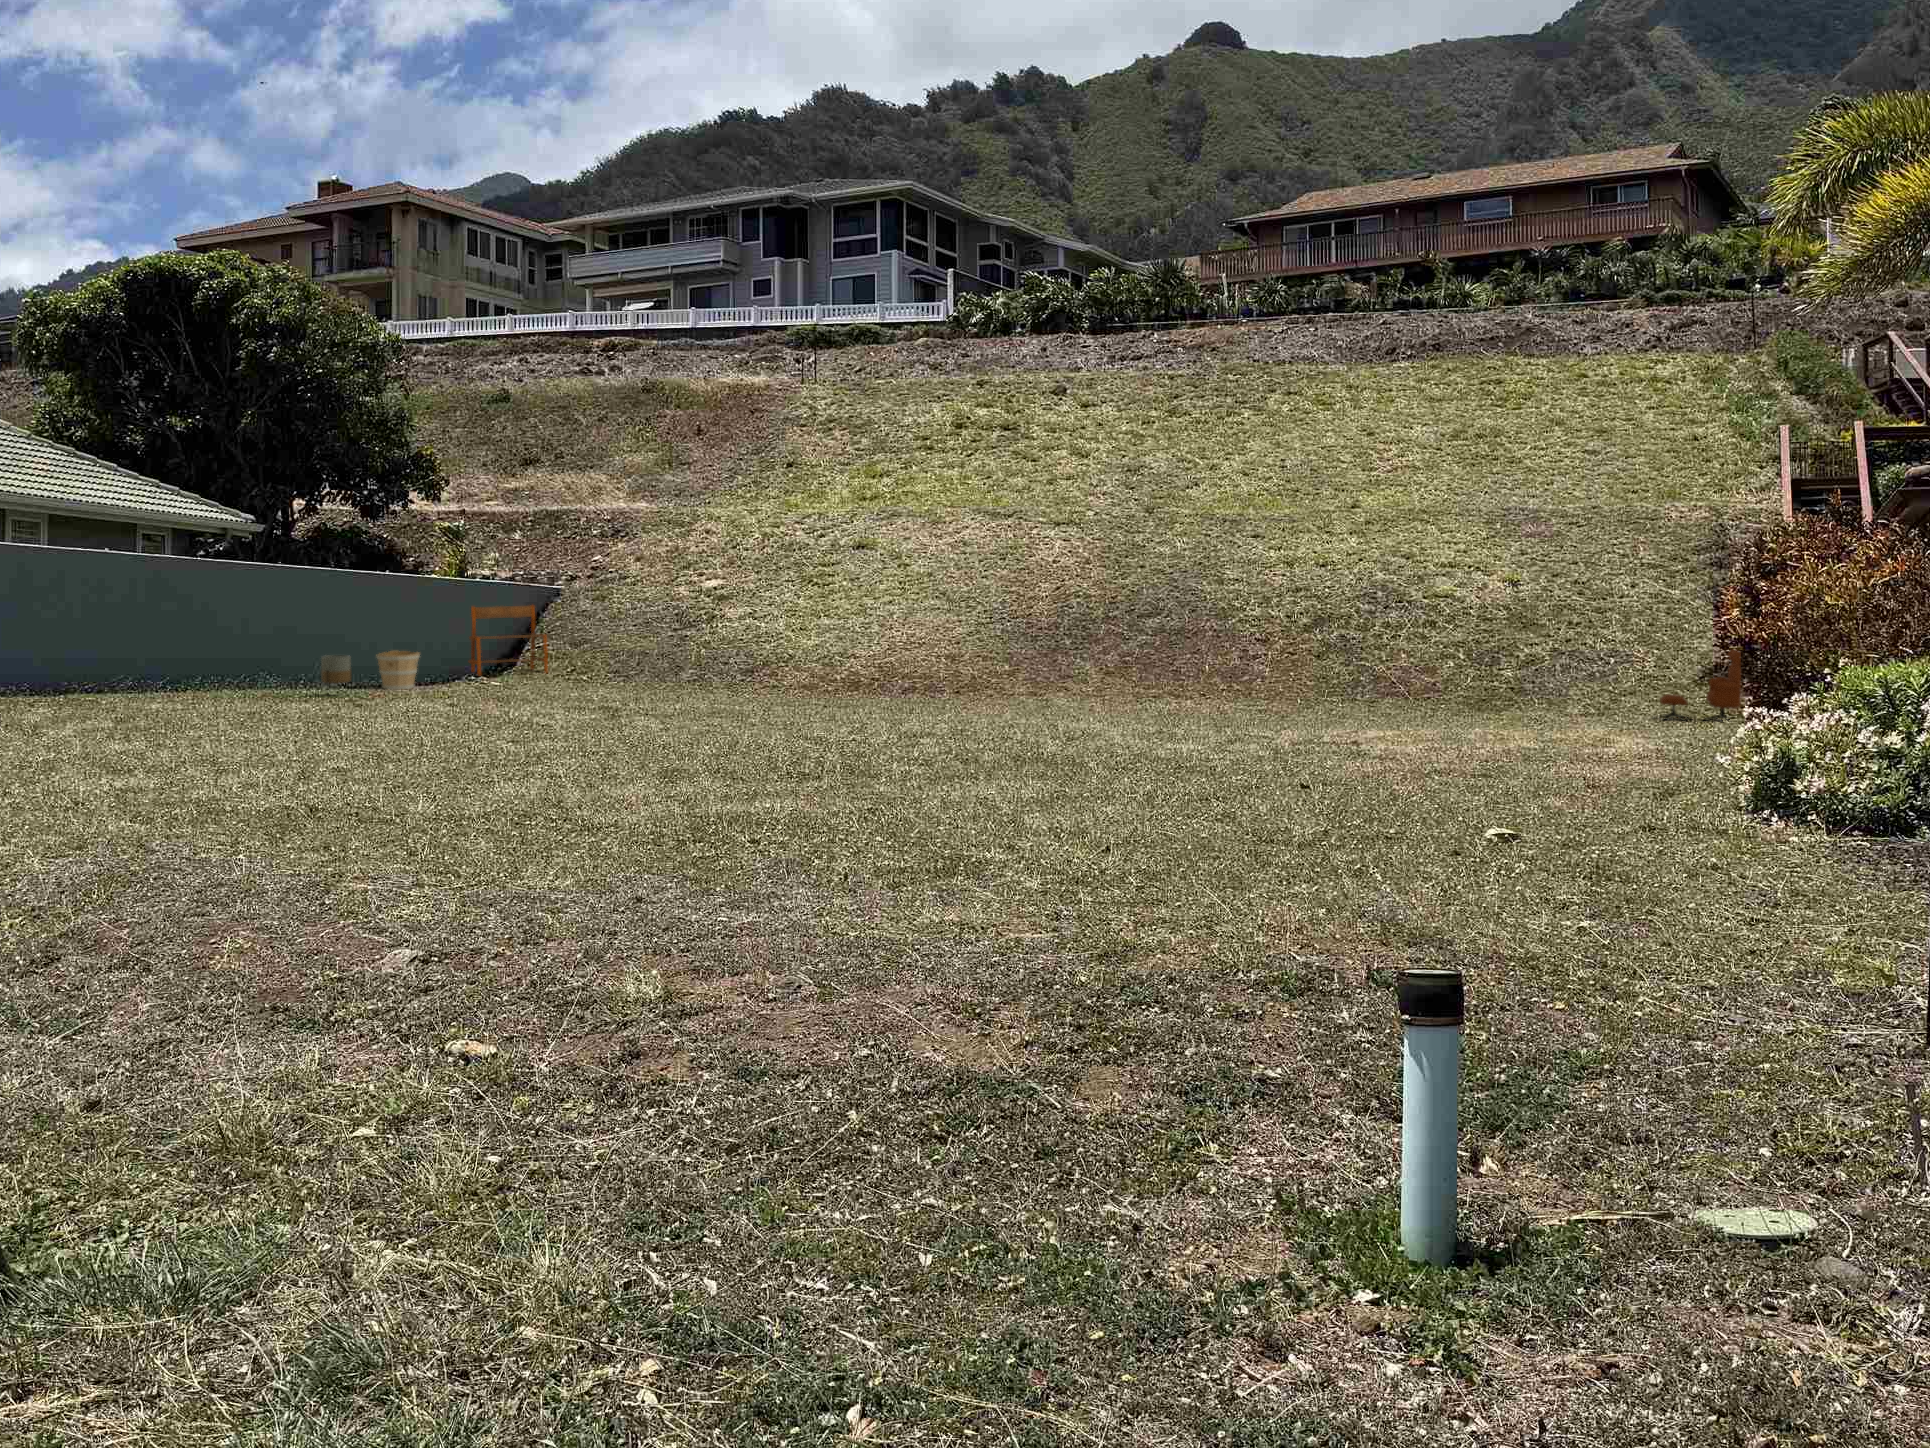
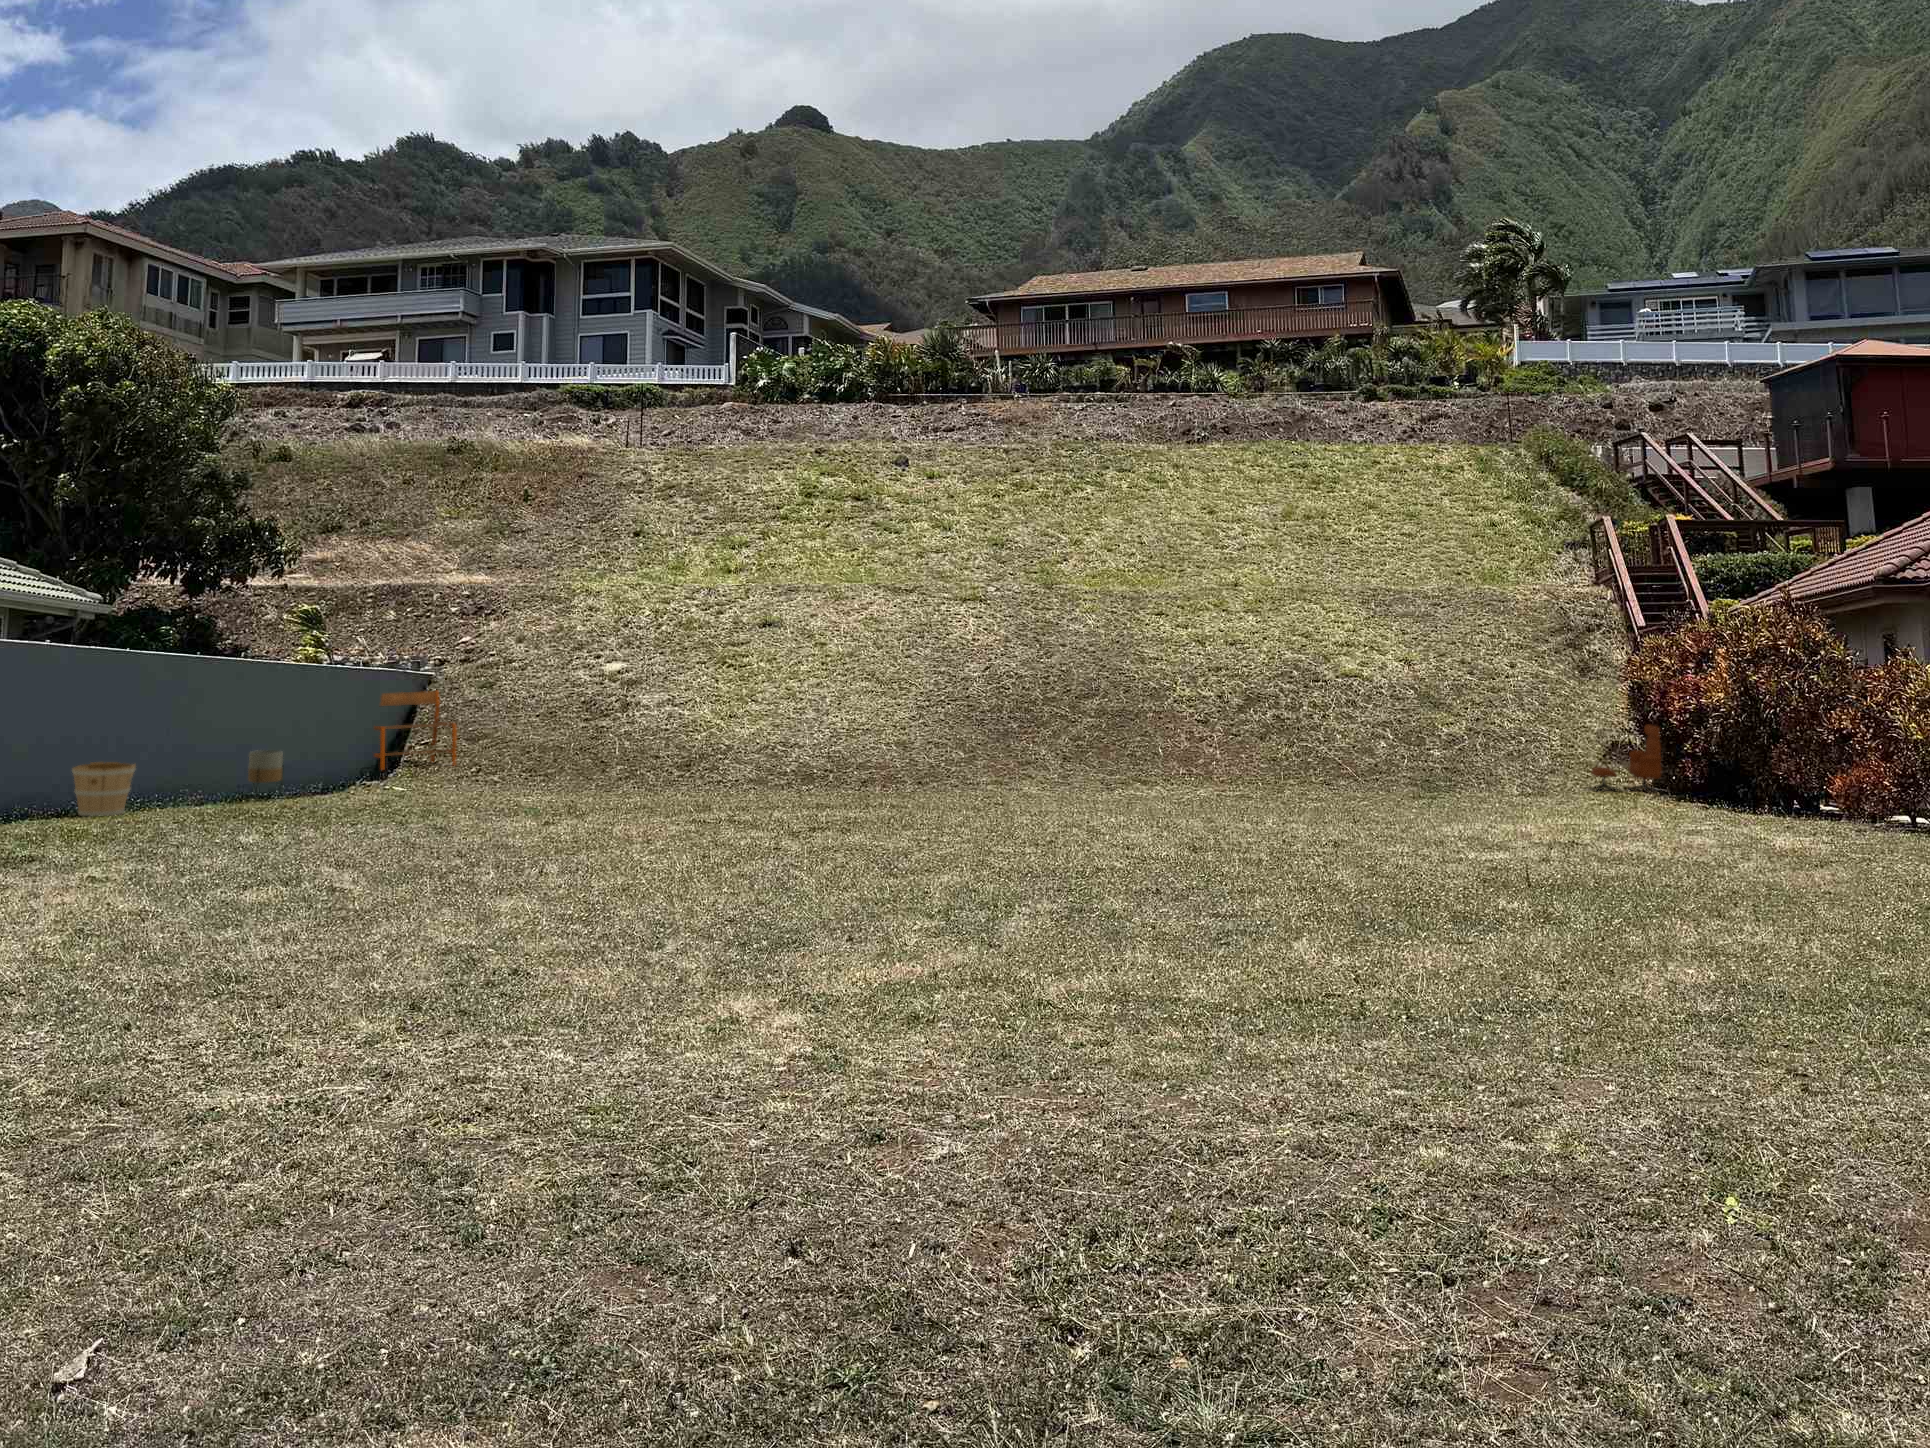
wooden bucket: present [376,651,419,690] -> present [72,762,136,816]

